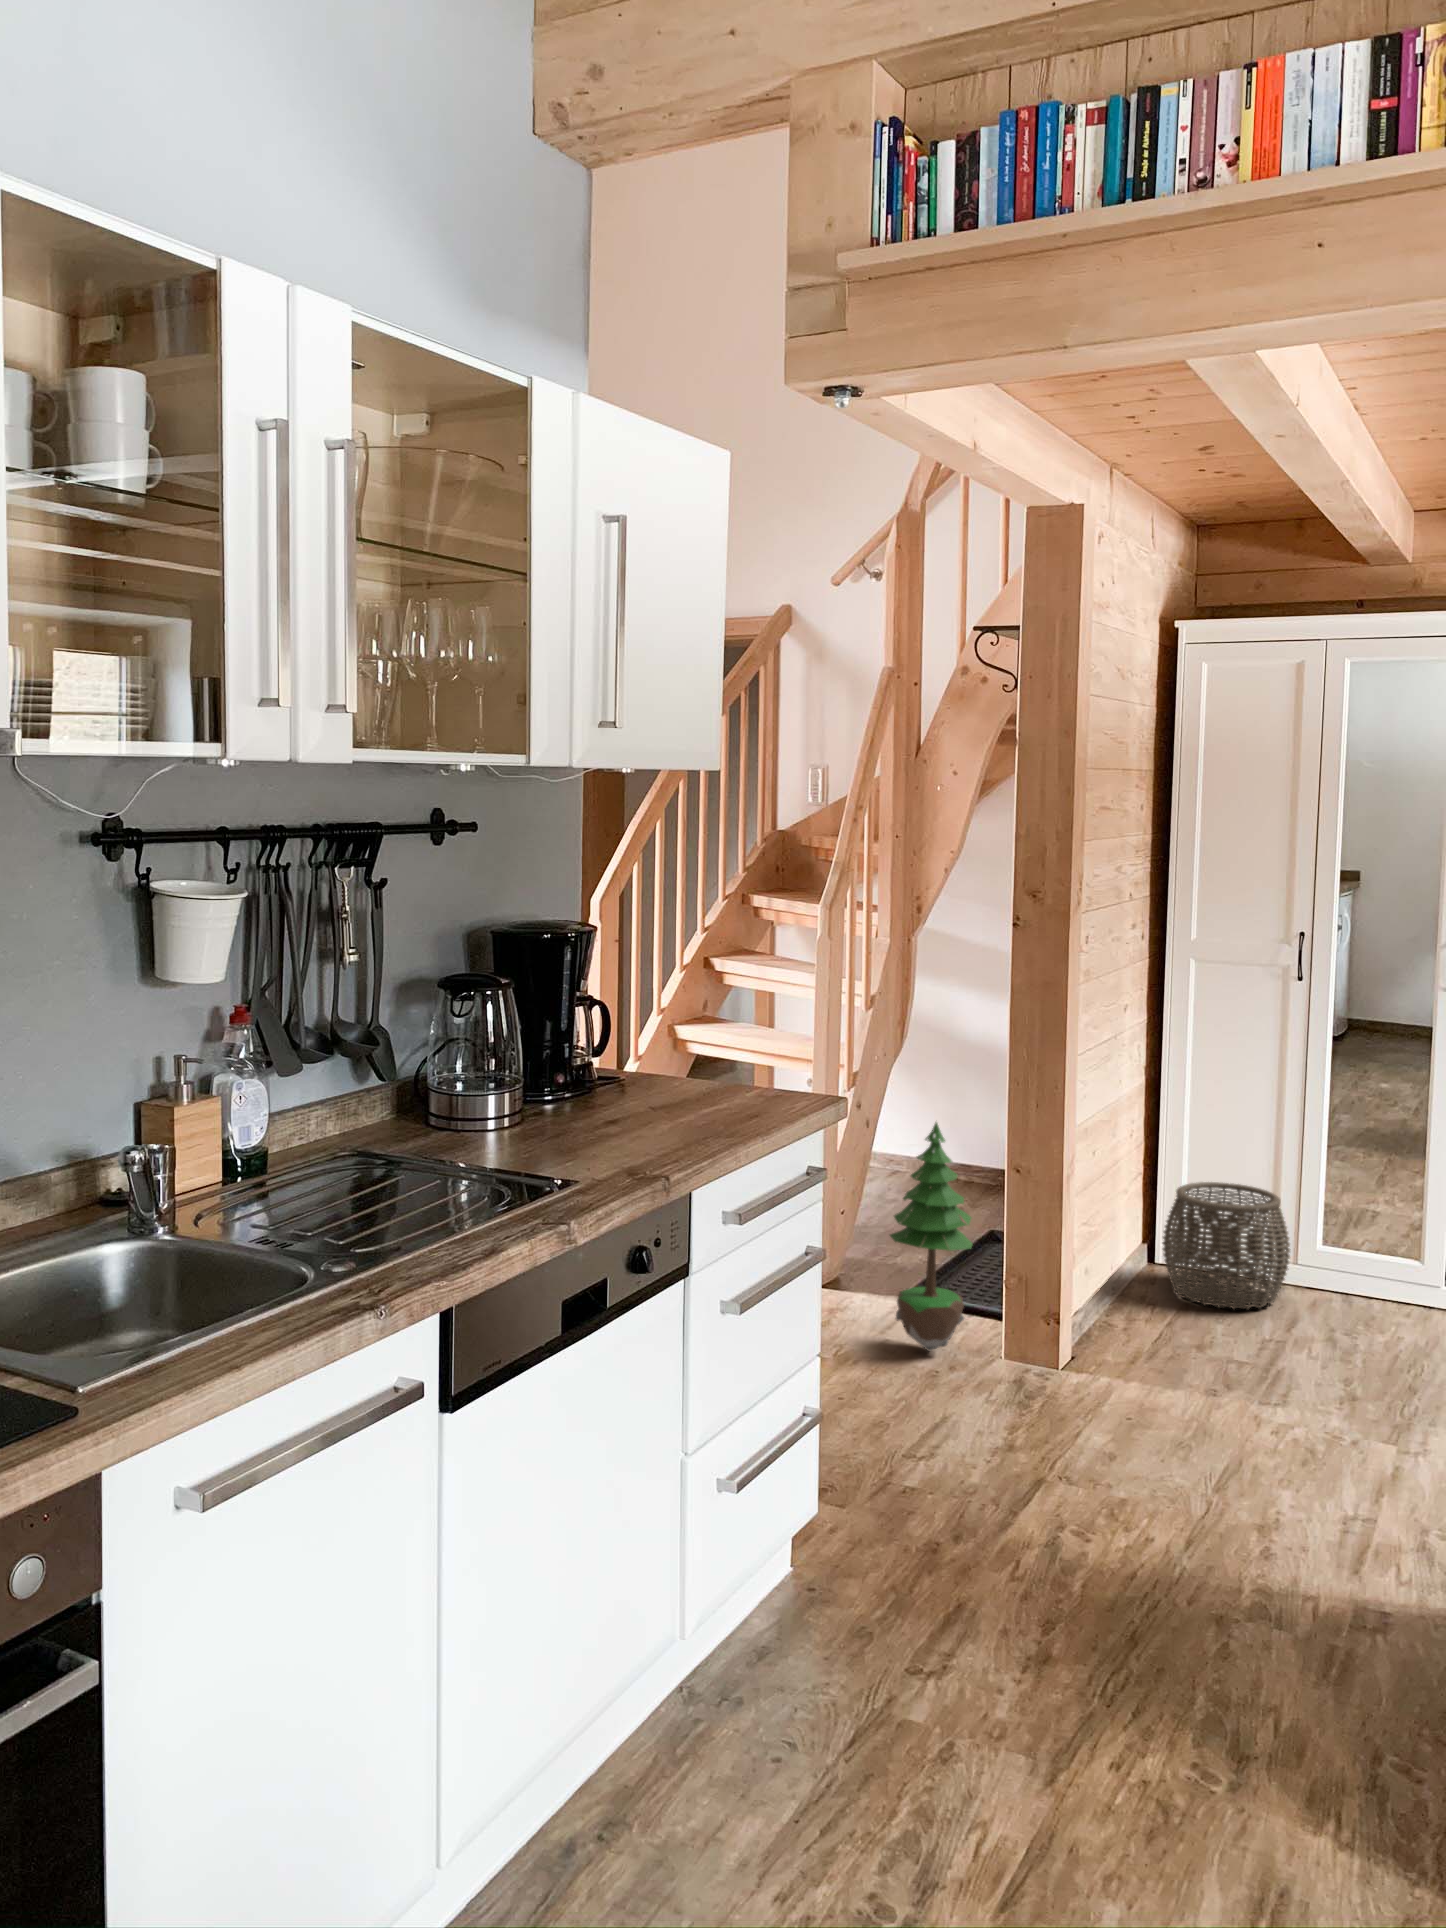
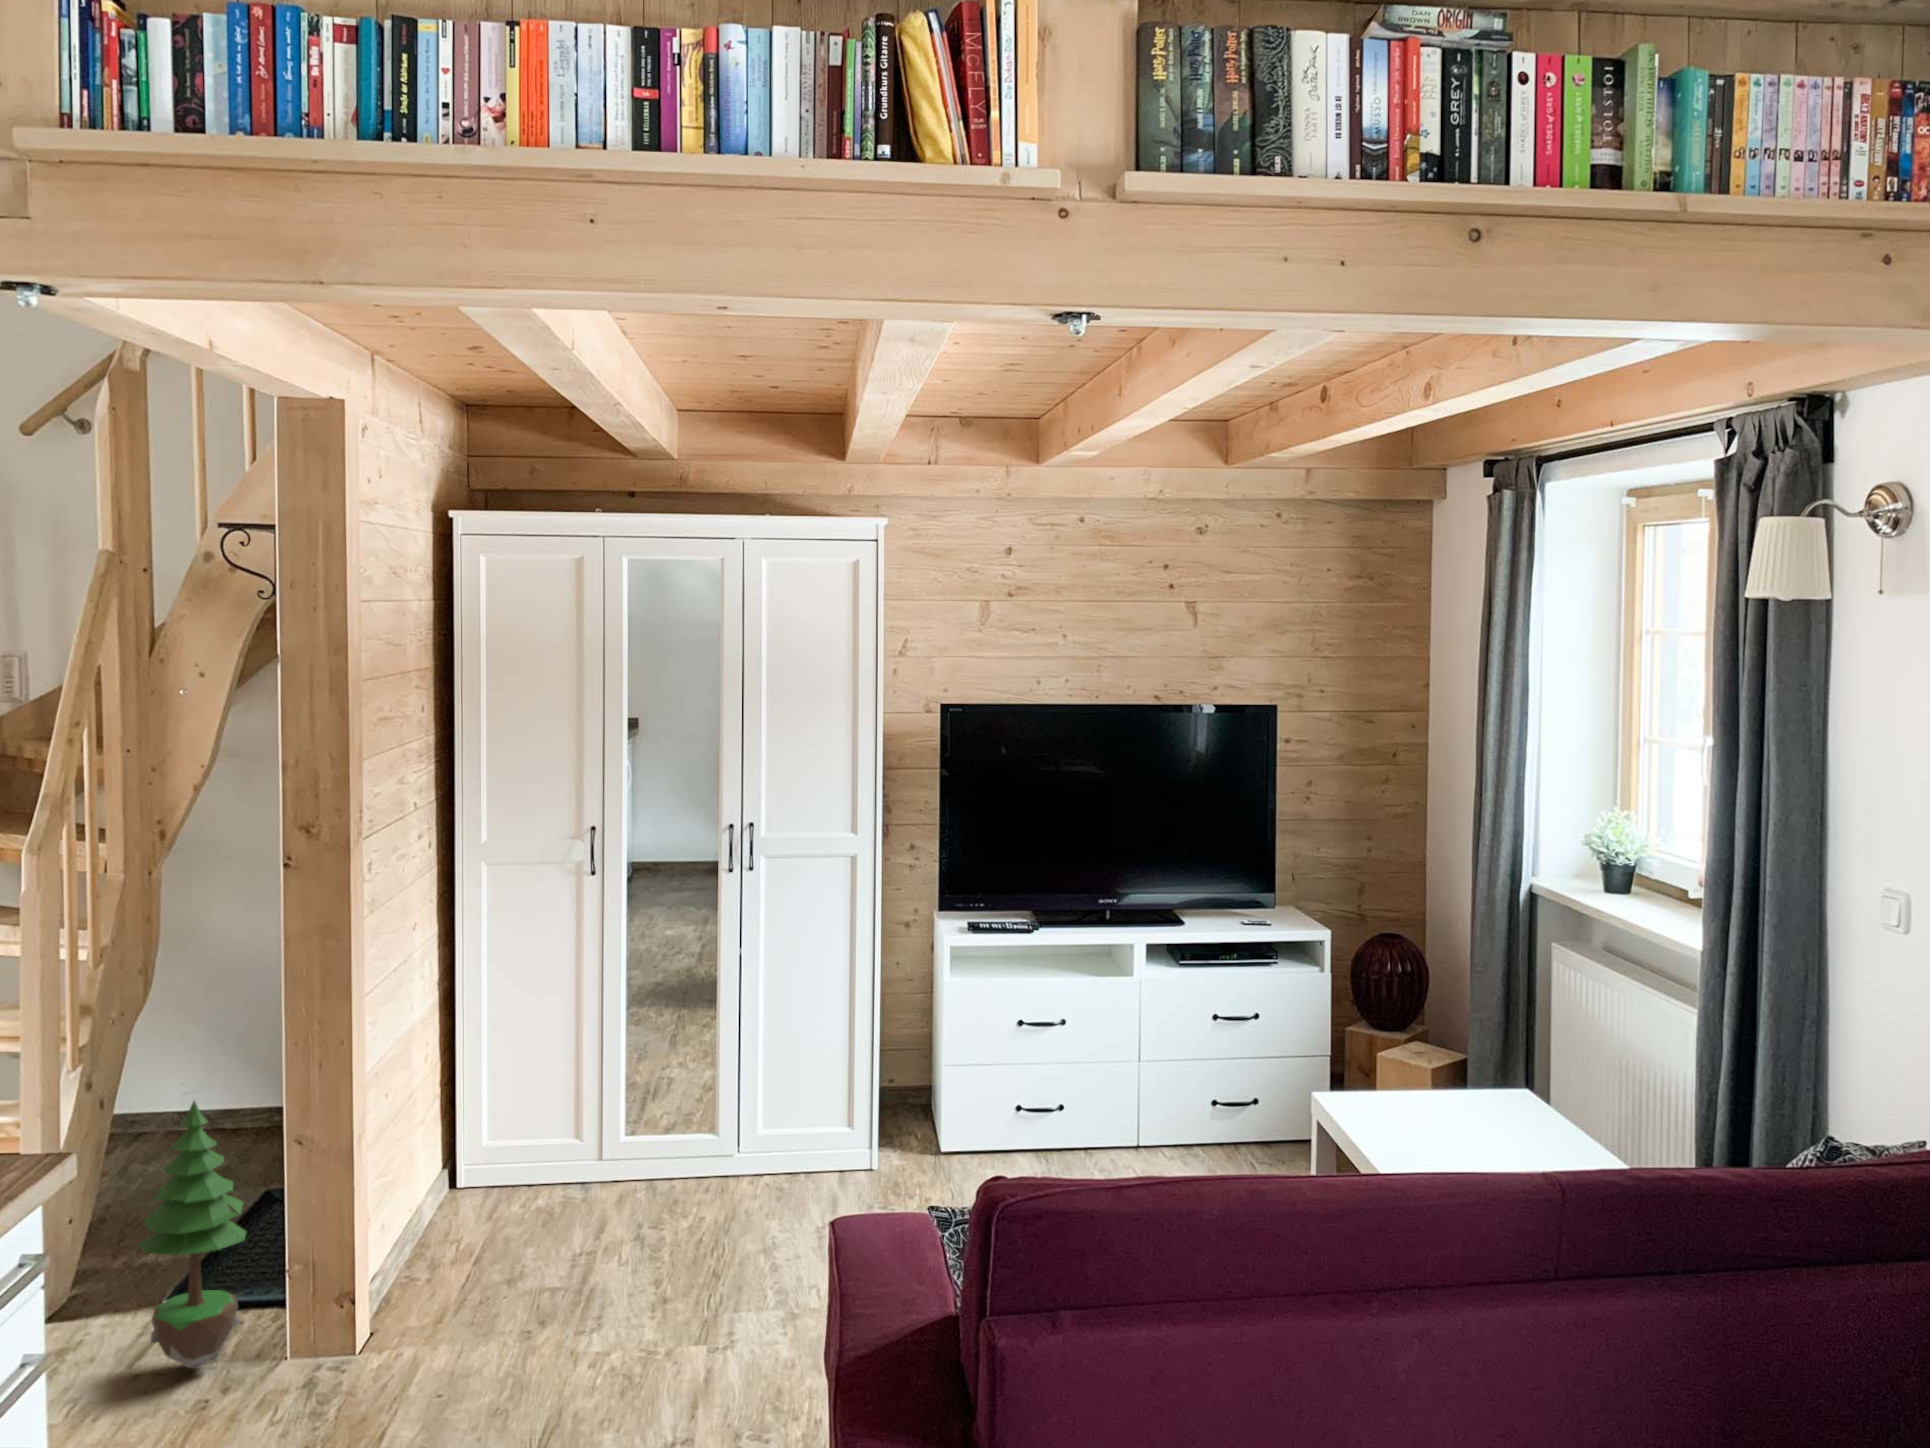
woven basket: present [1163,1182,1290,1309] -> none [463,1091,595,1228]

